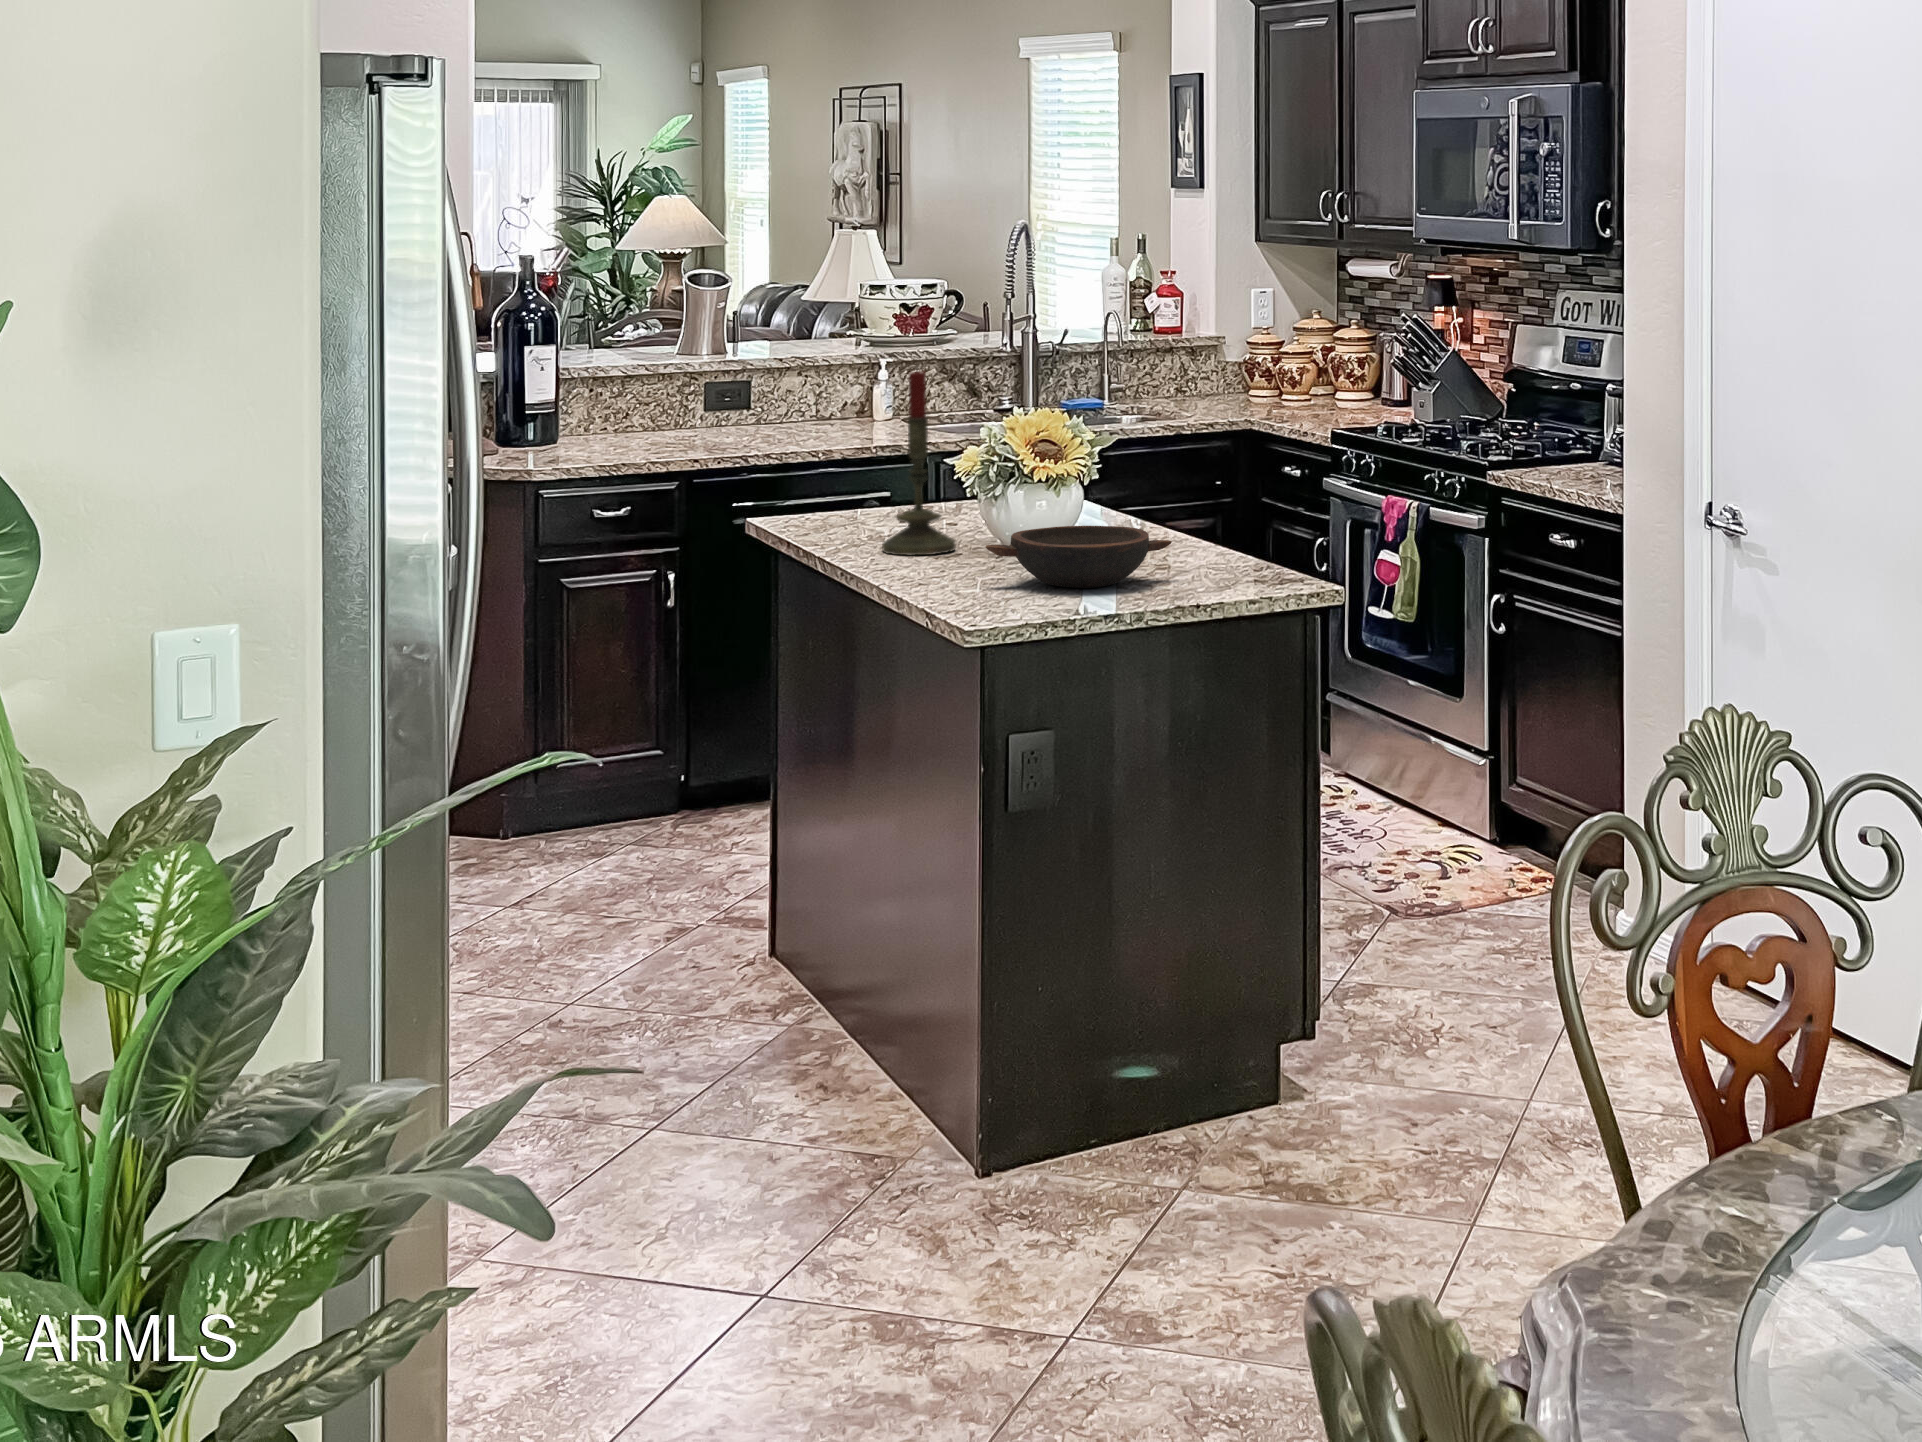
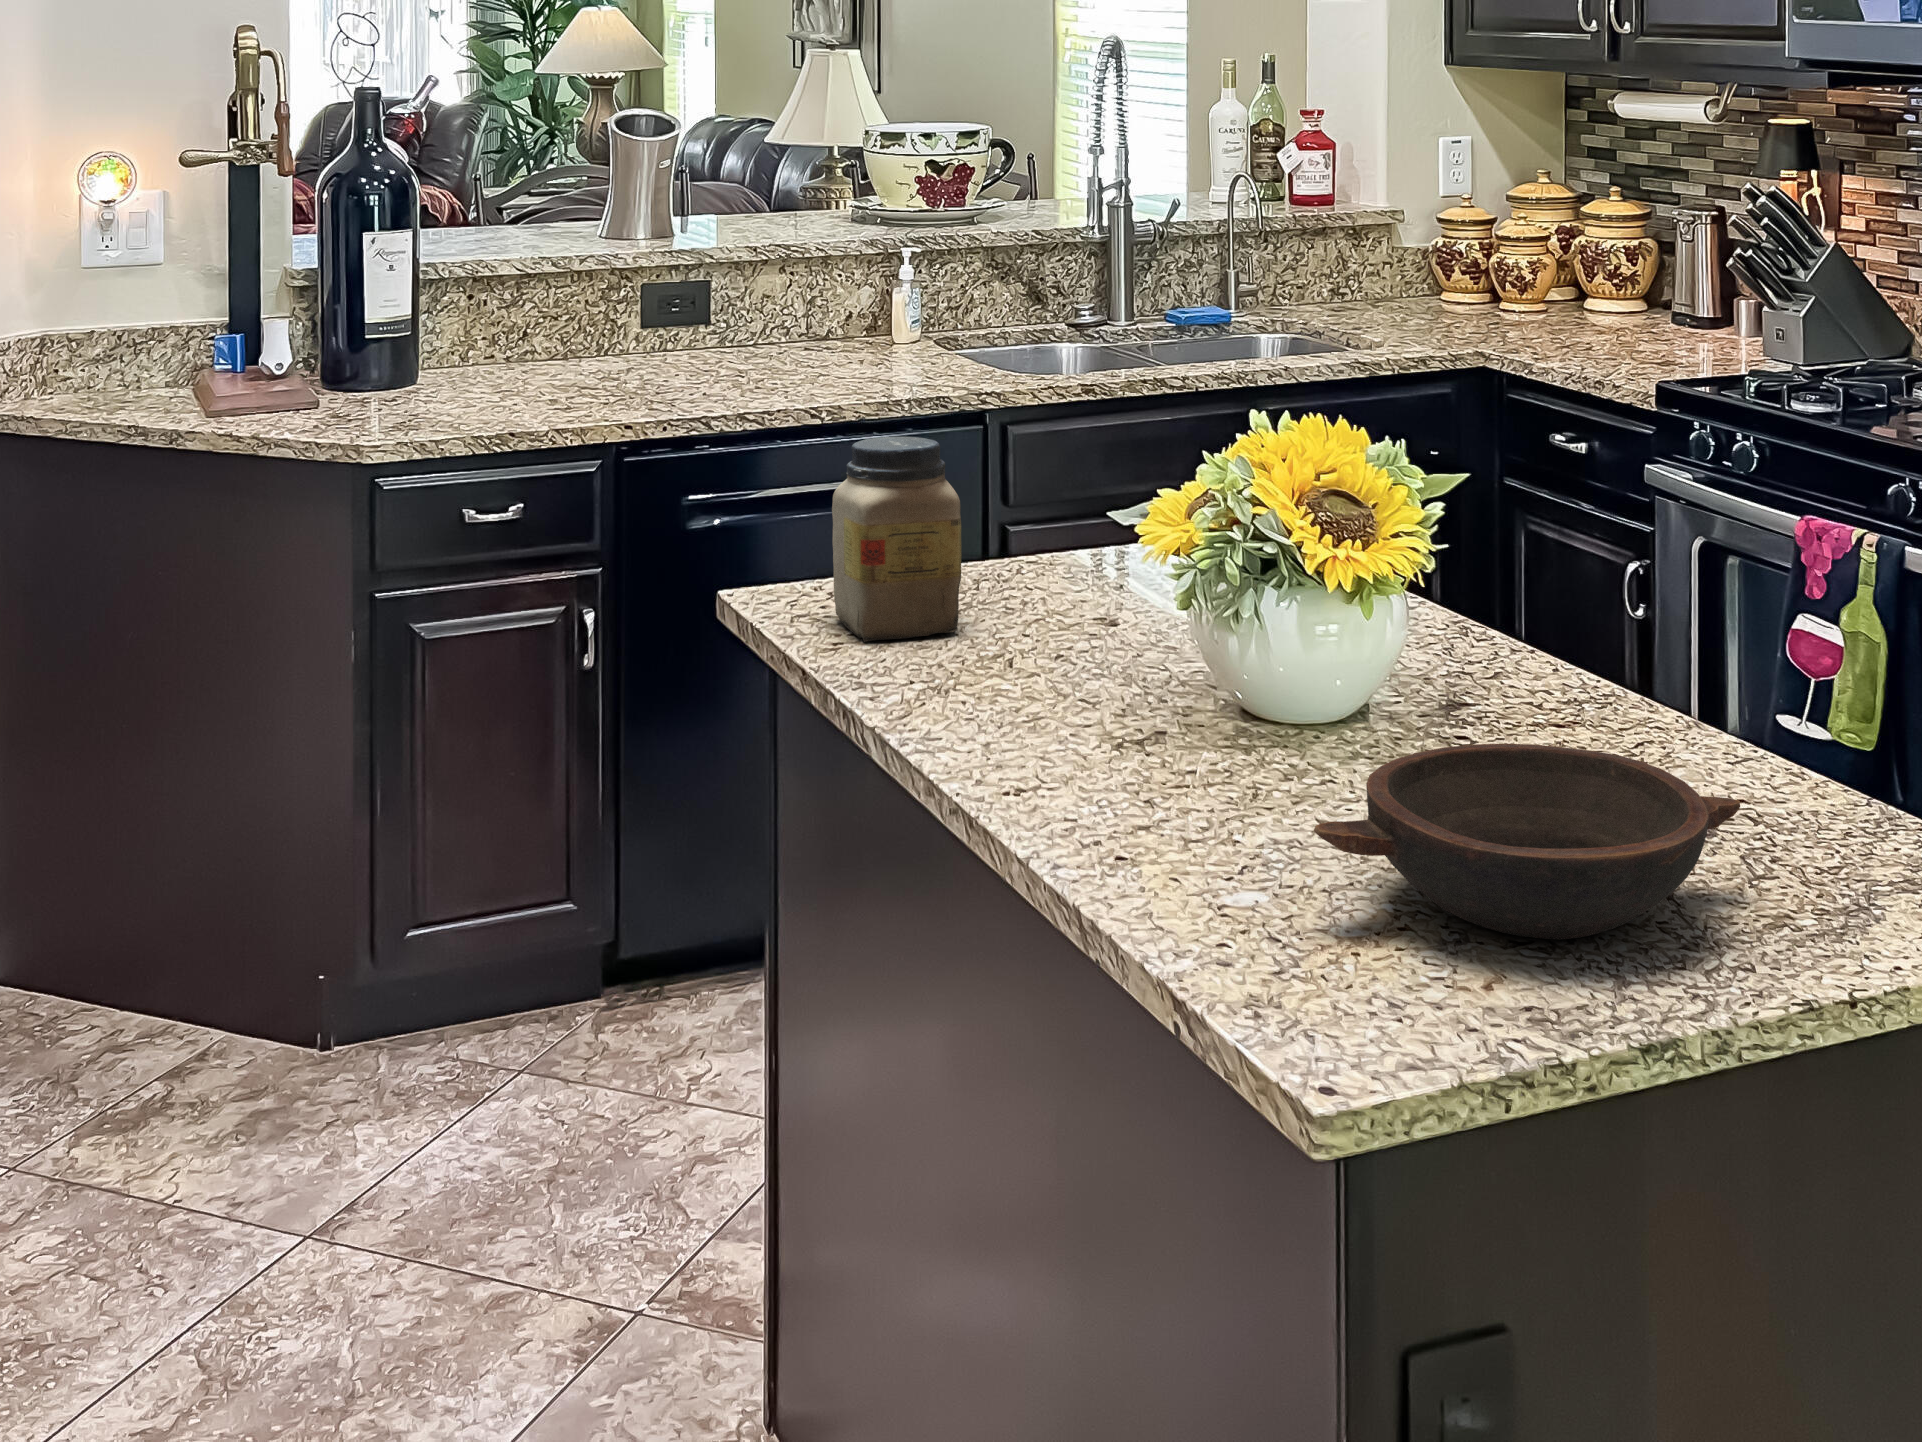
candle: present [882,370,956,555] -> none [1008,341,1161,754]
jar: none [806,429,872,530] -> present [832,437,962,642]

